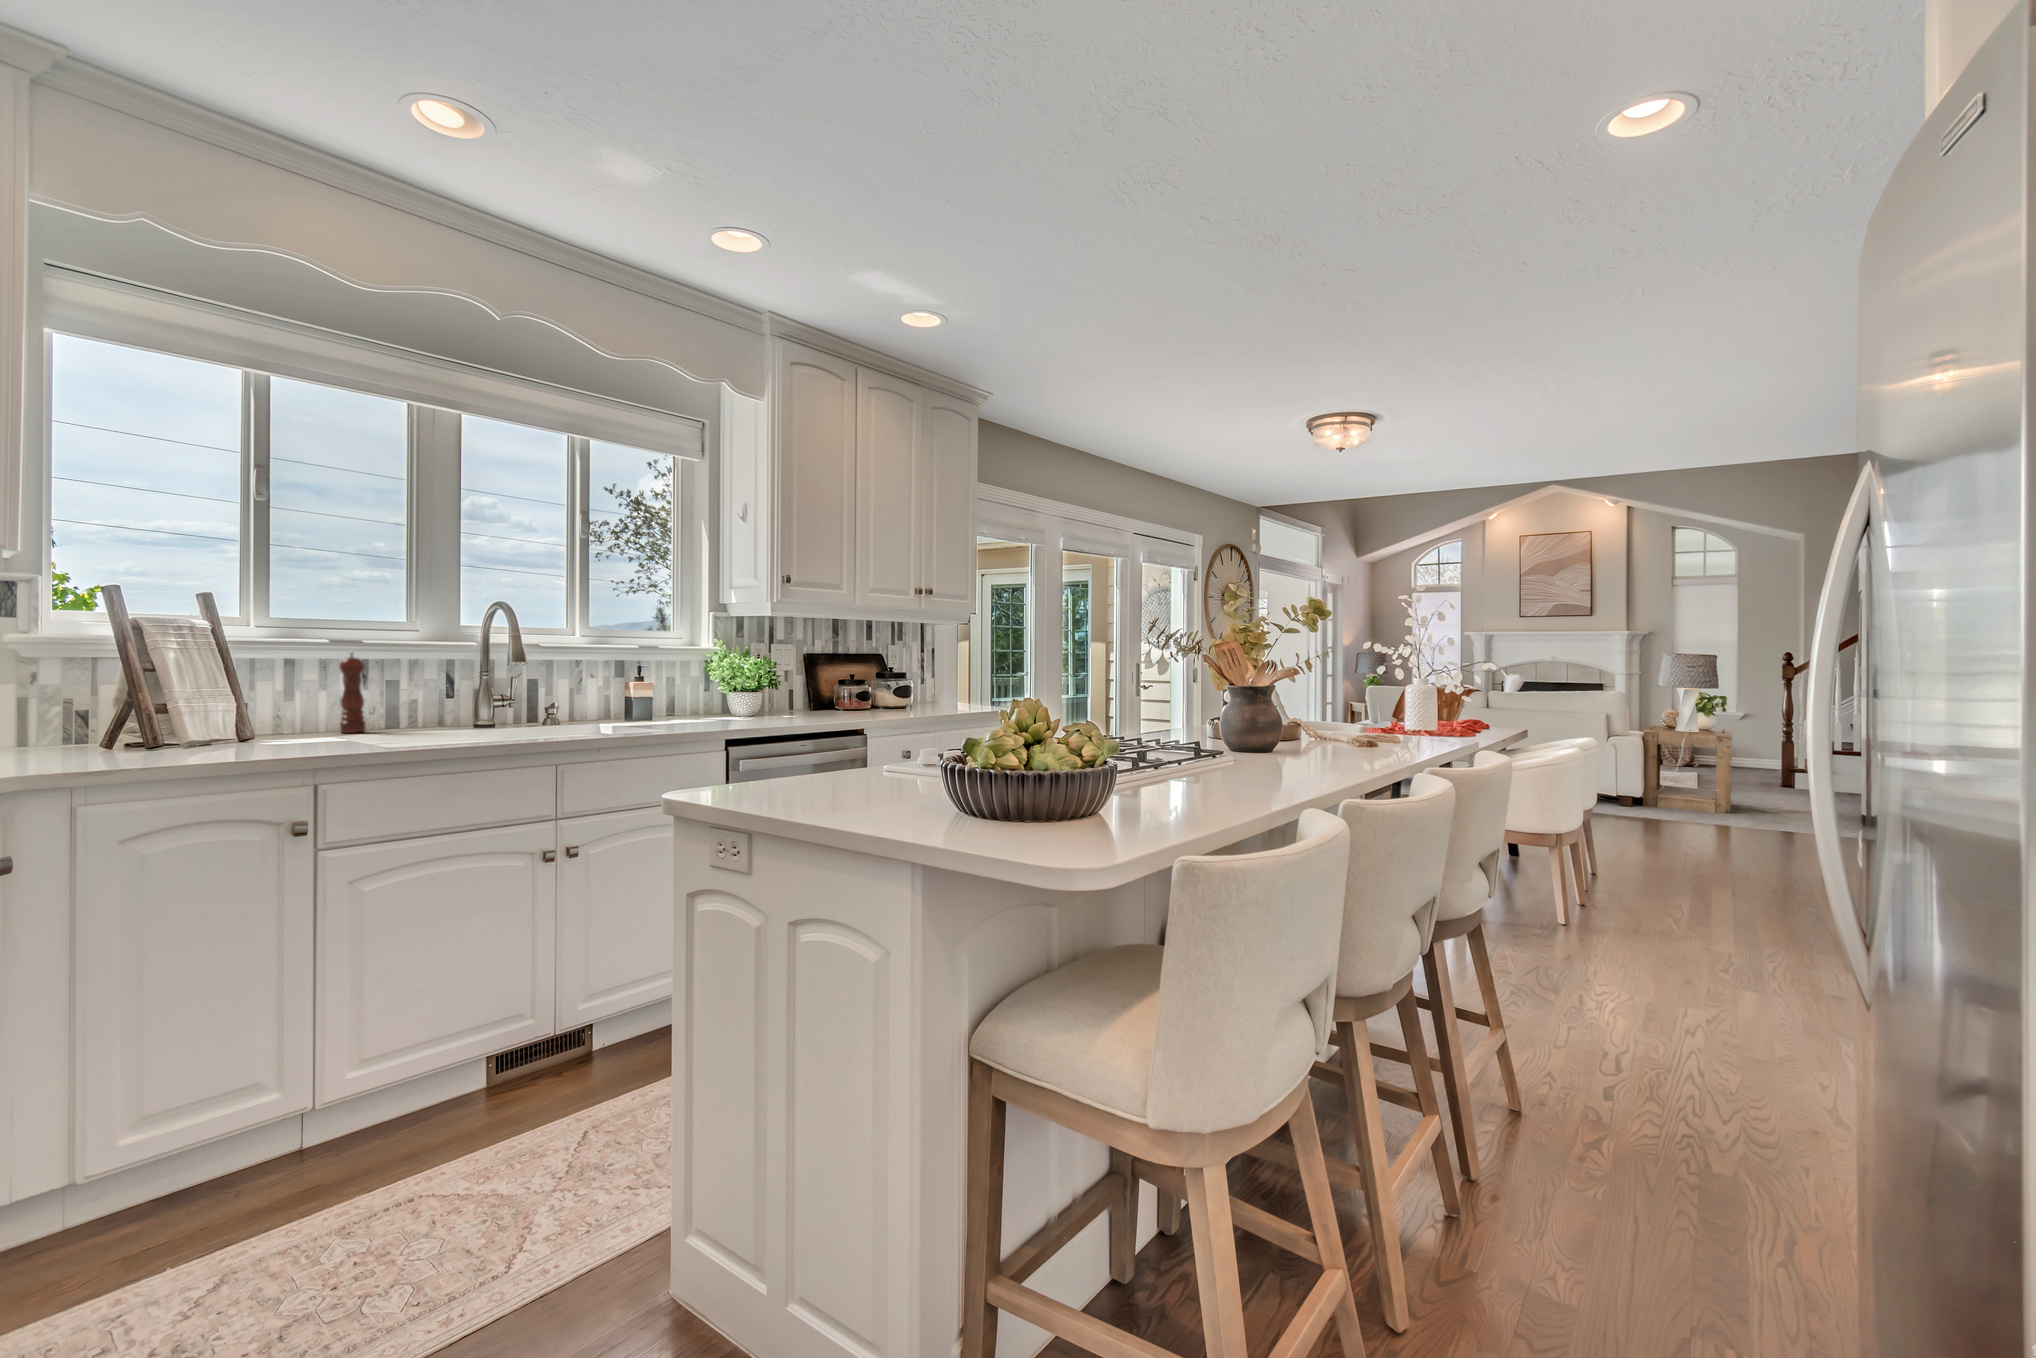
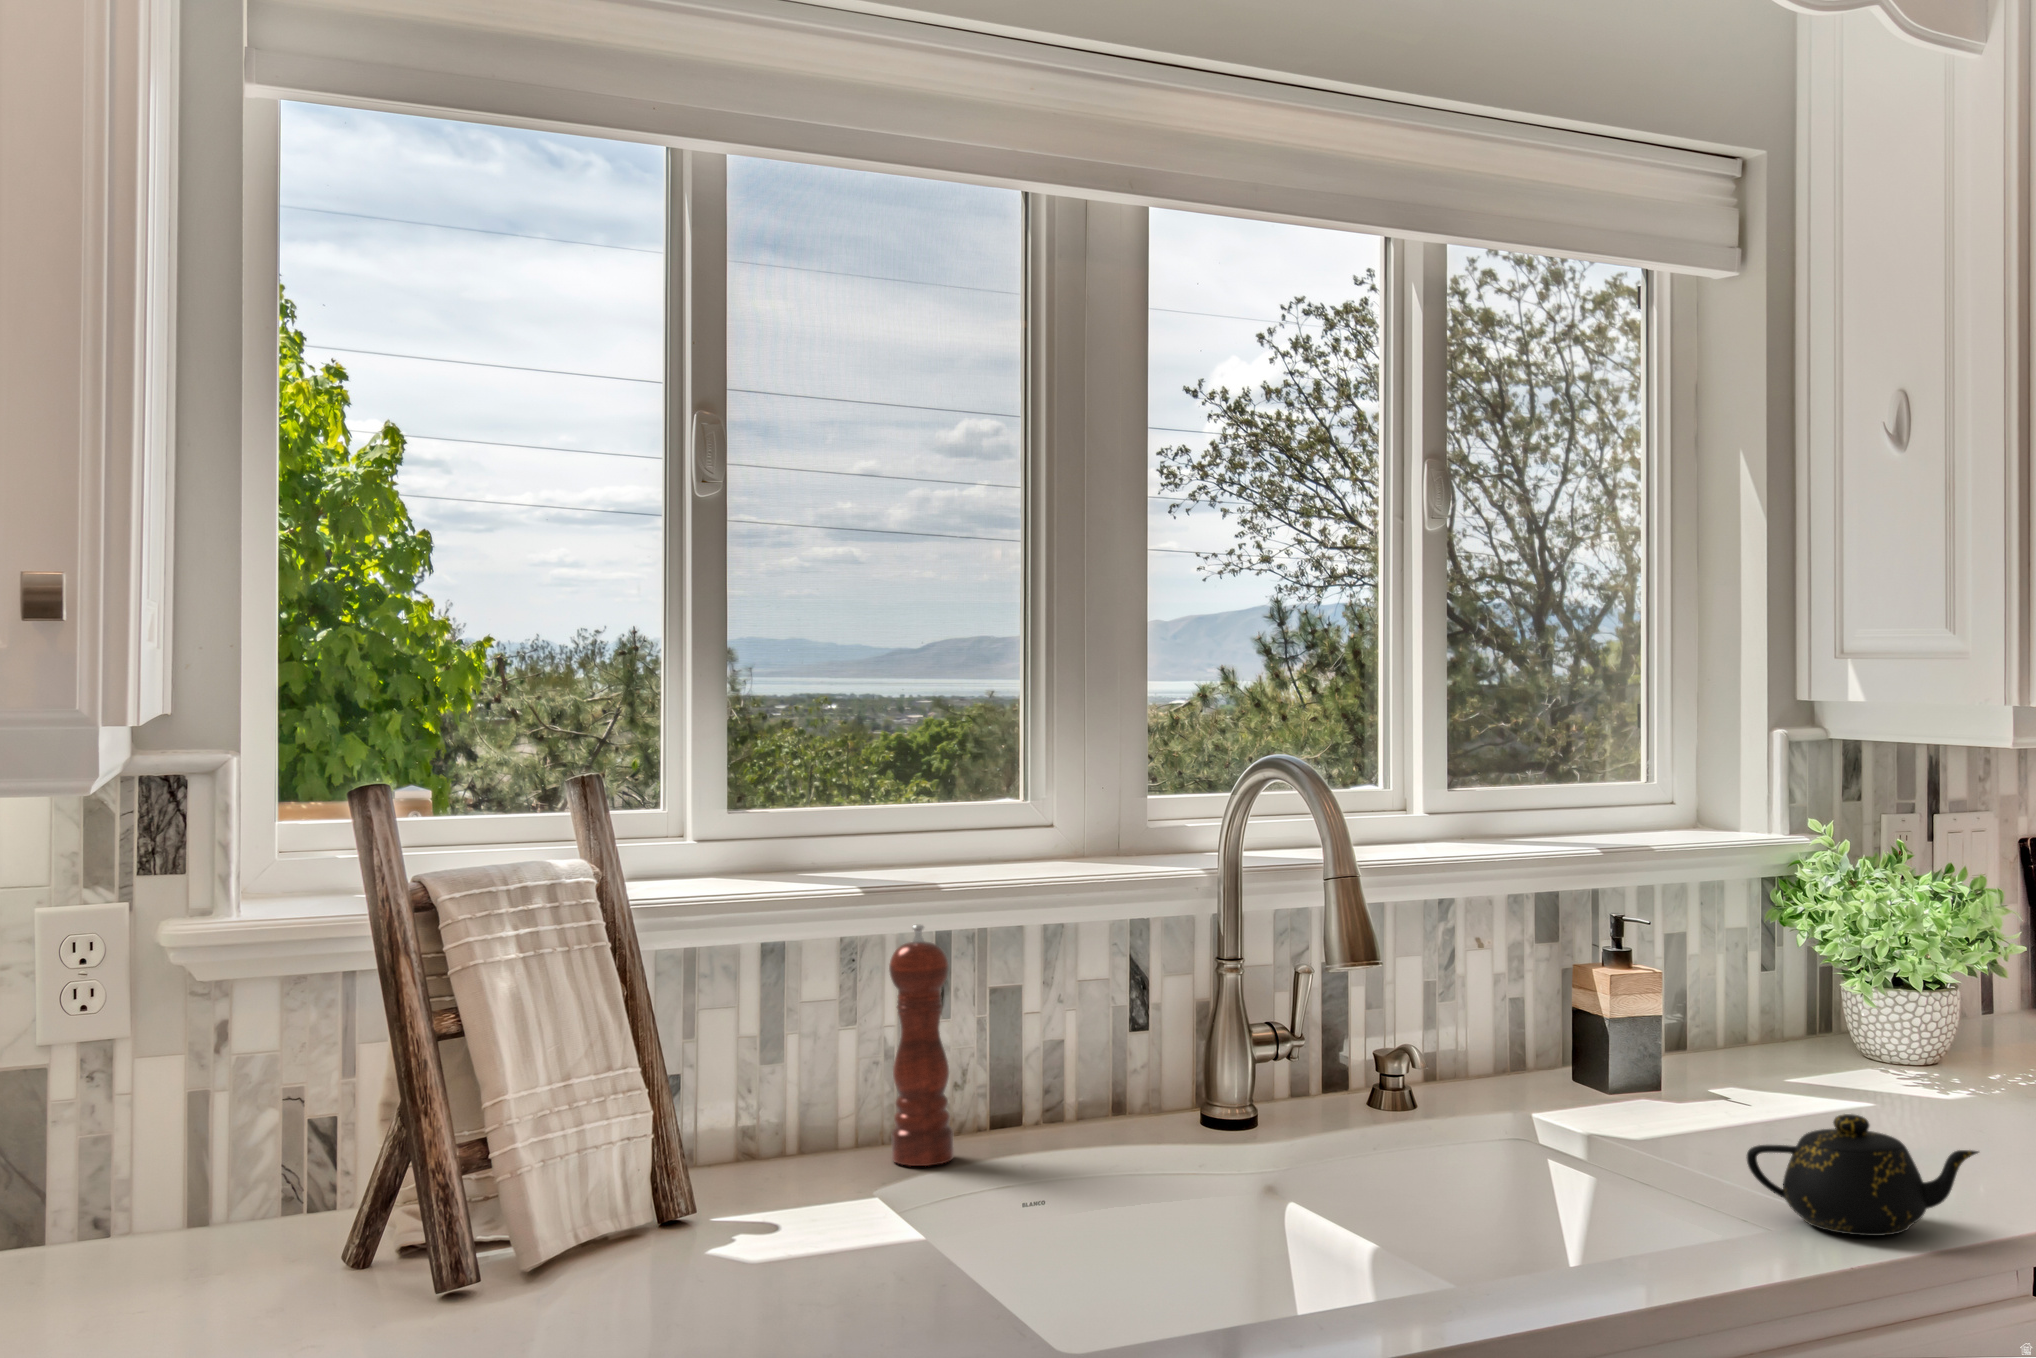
teapot: none [634,702,695,733] -> present [1747,1114,1979,1236]

